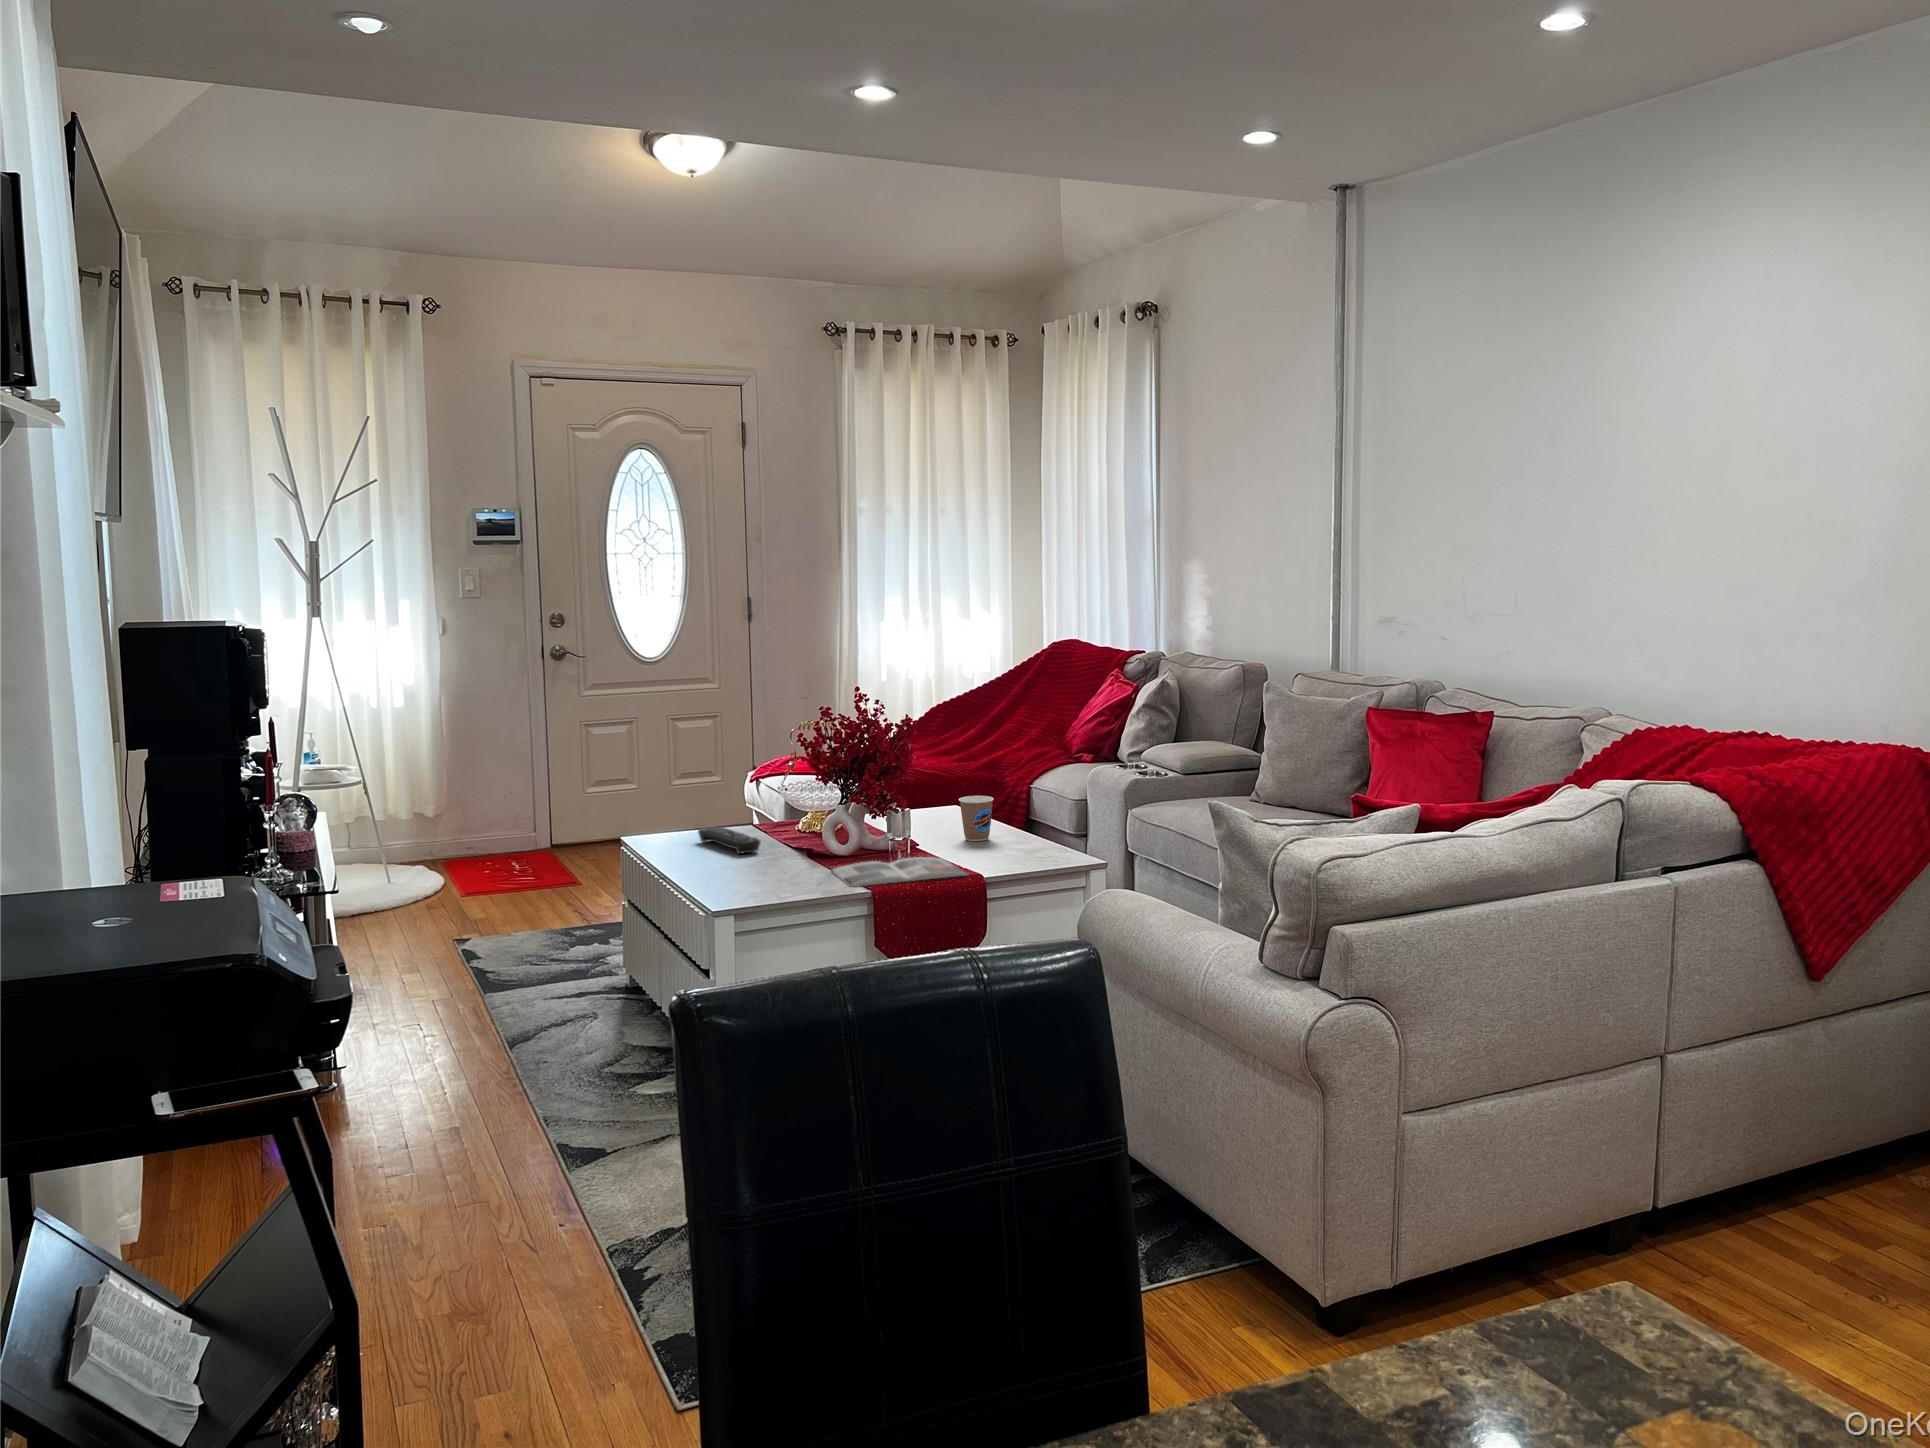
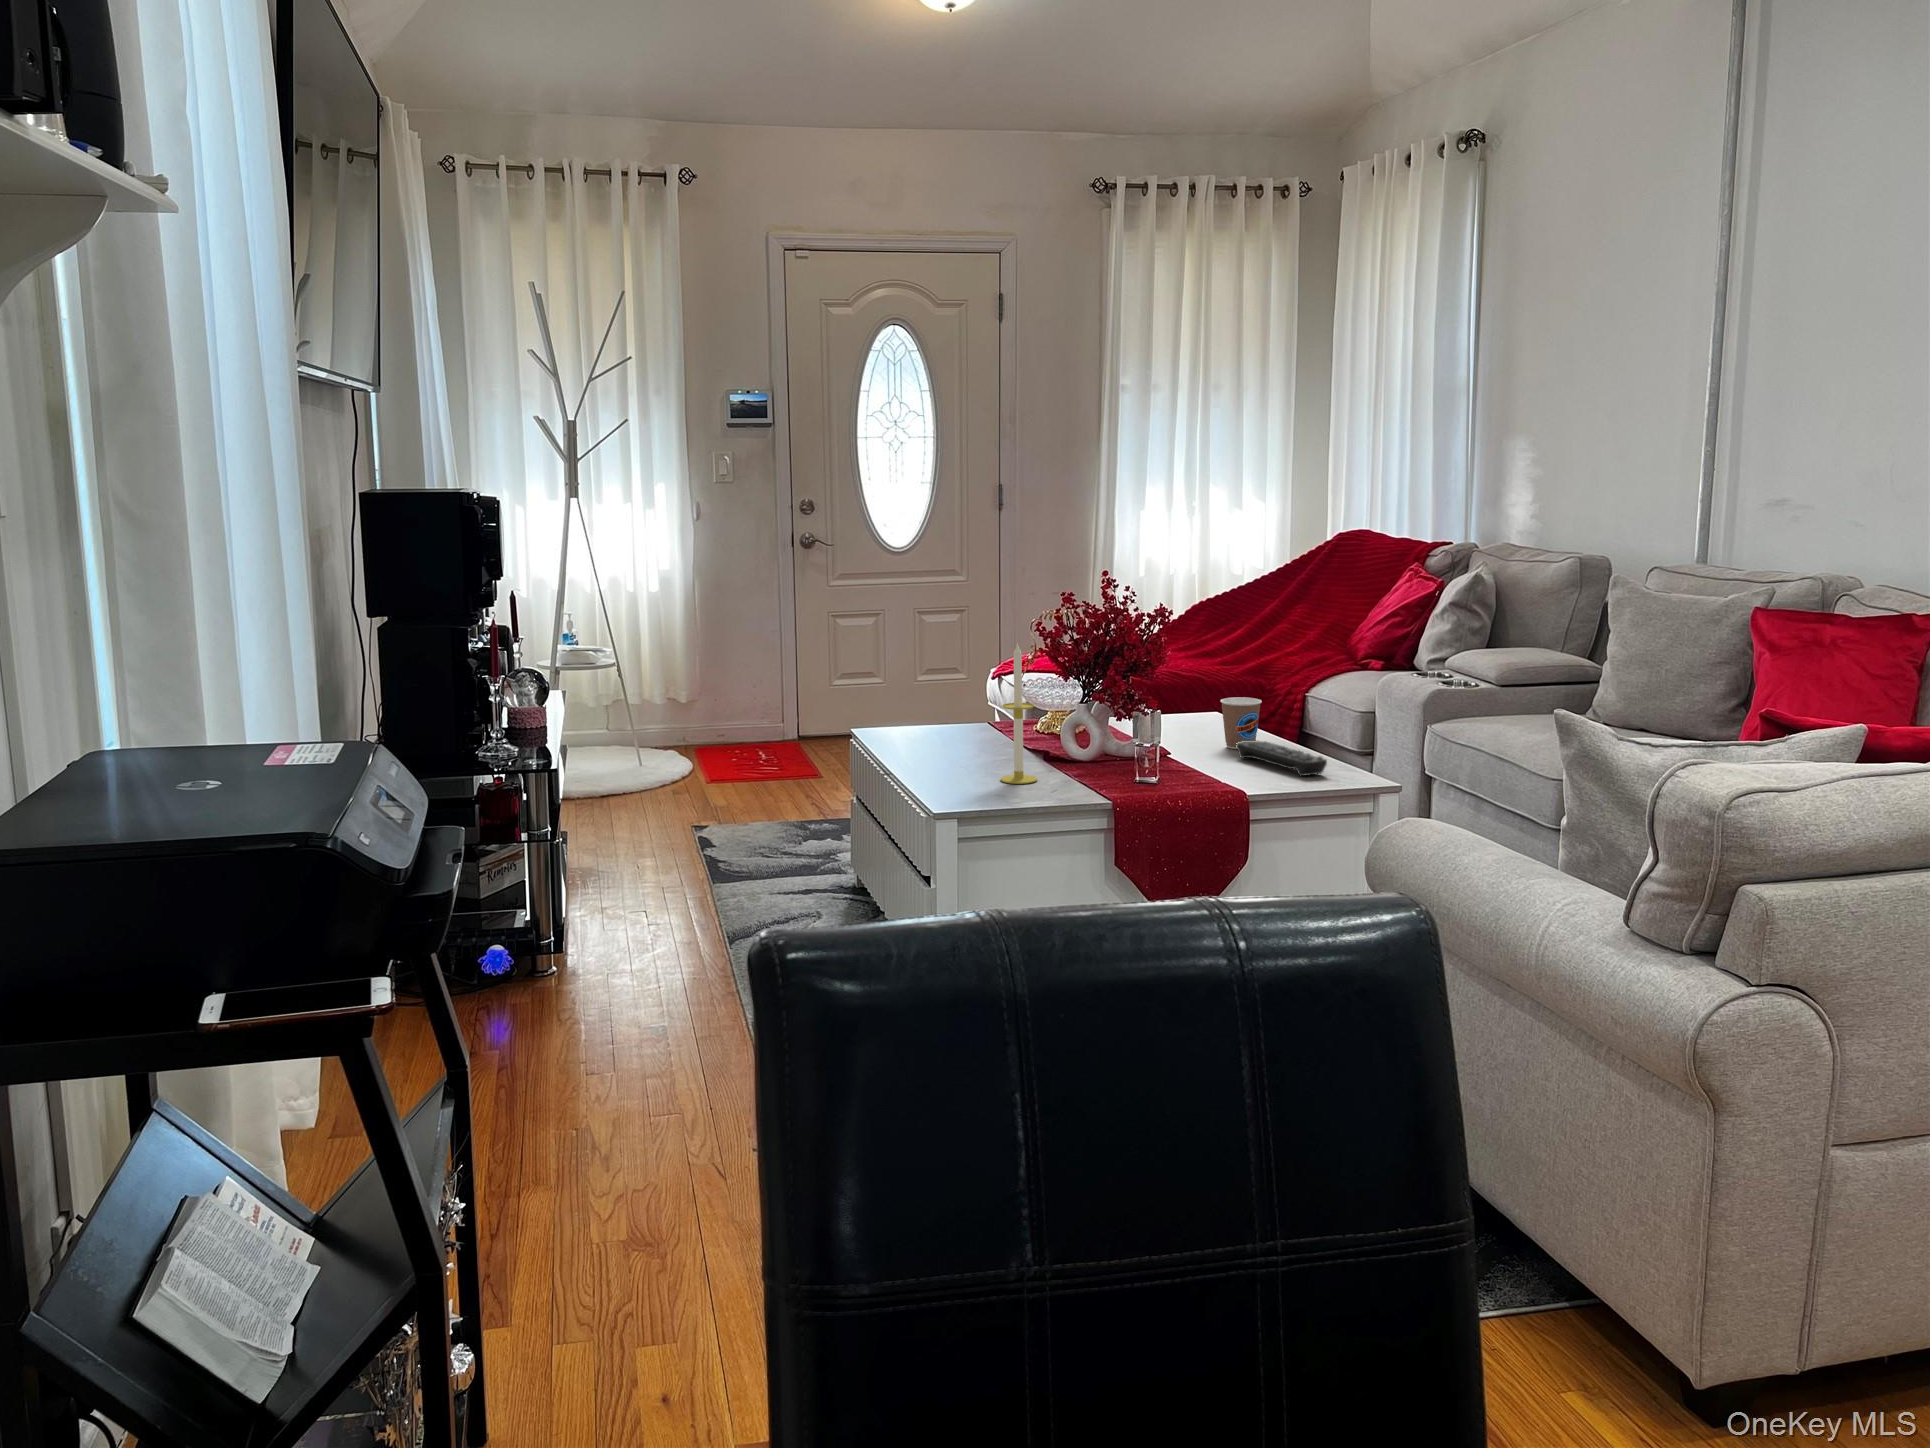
candle: none [773,756,805,881] -> present [1001,644,1037,784]
remote control: present [698,827,760,854] -> present [1237,740,1327,776]
magazine: present [831,857,967,887] -> none [1067,765,1227,794]

